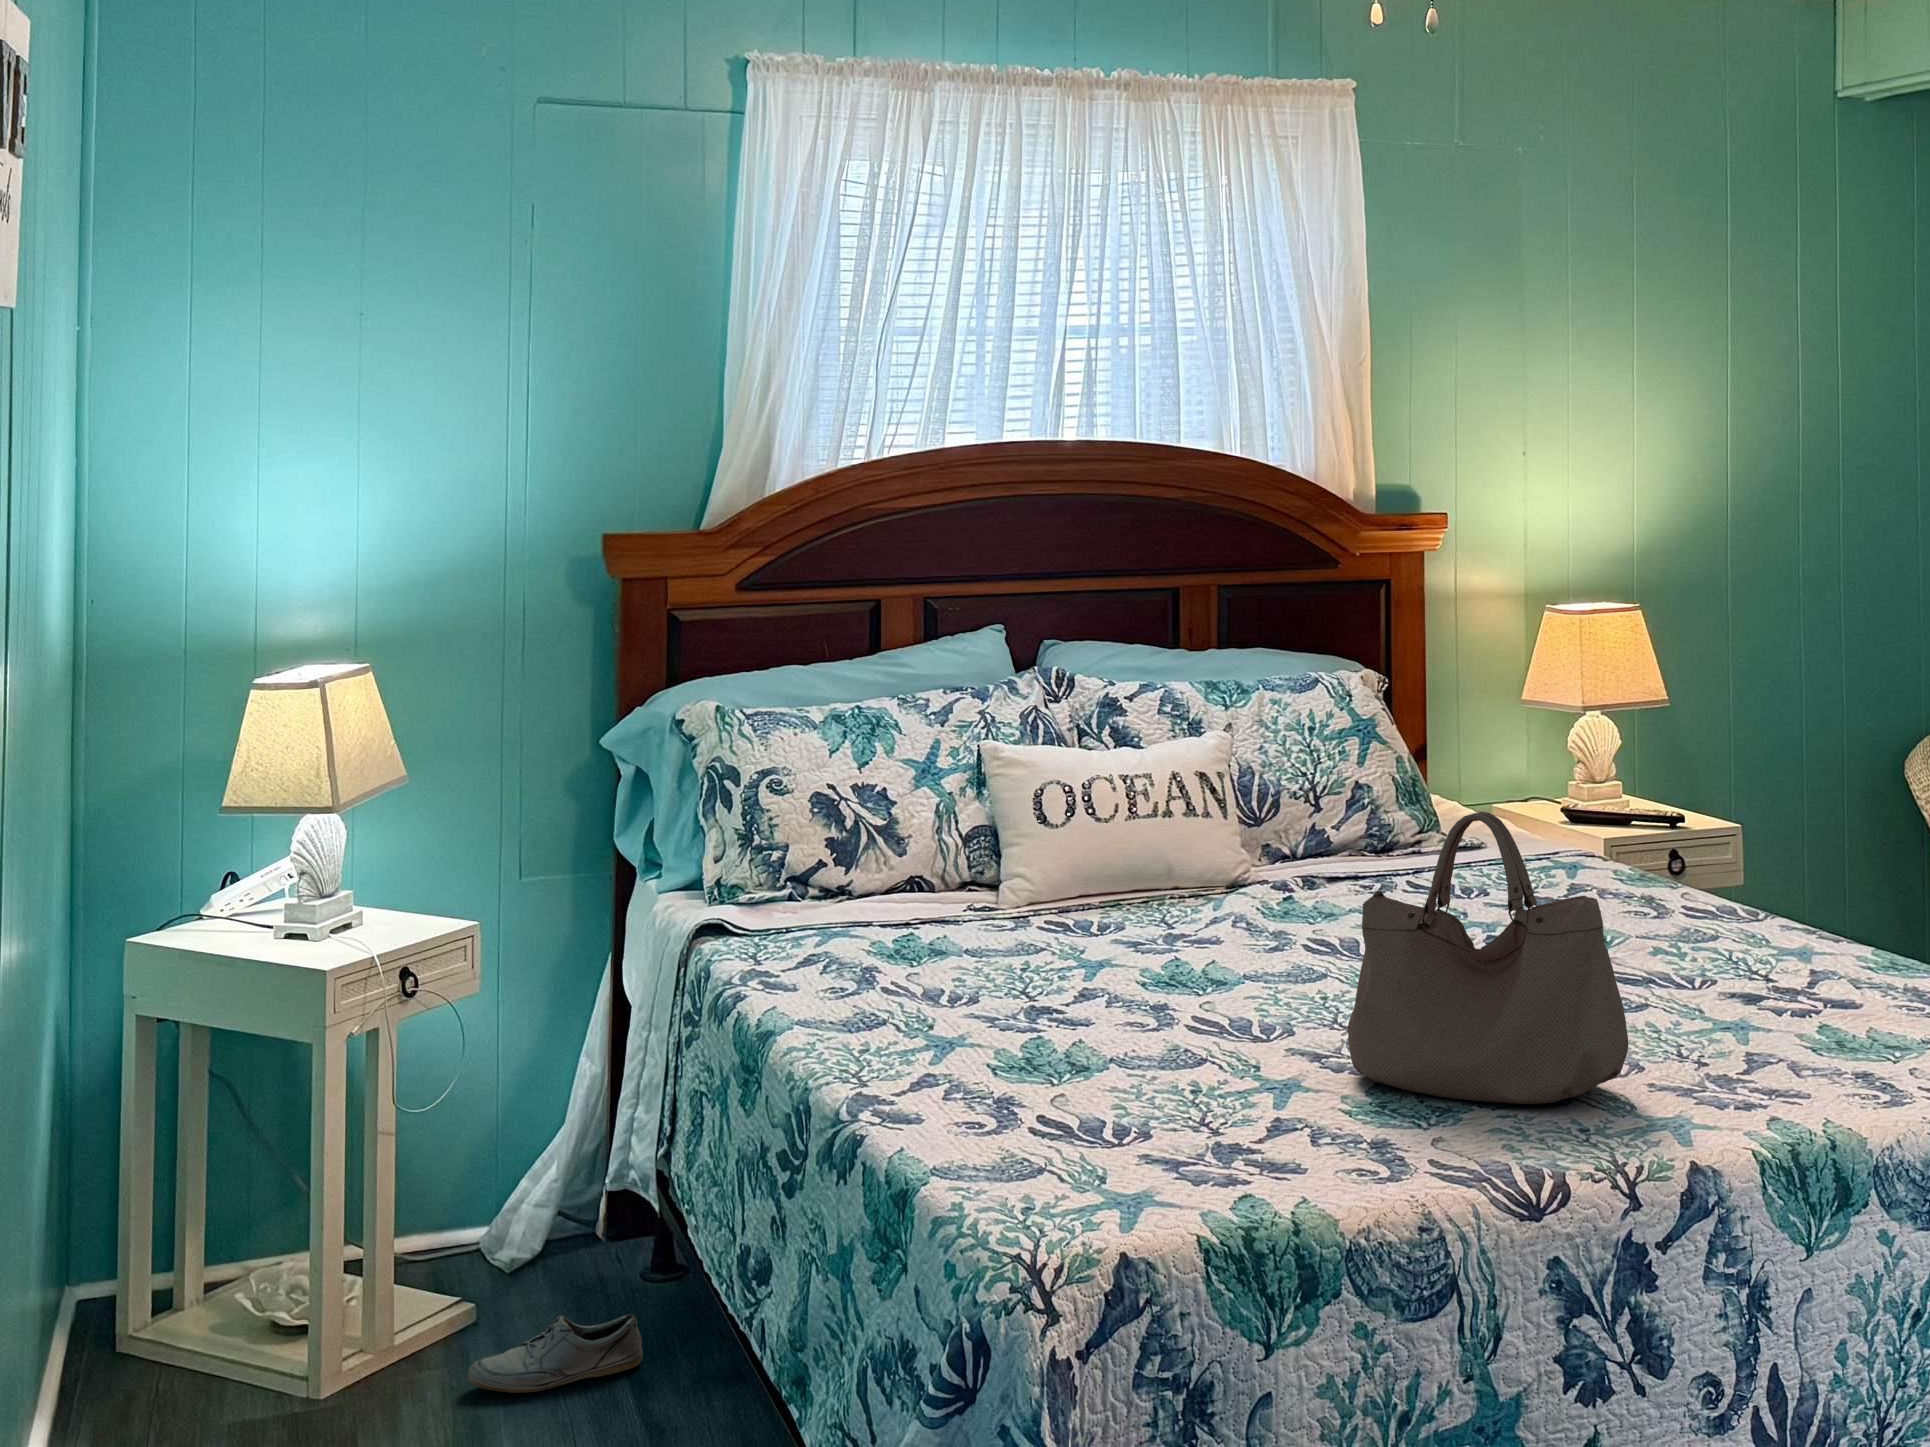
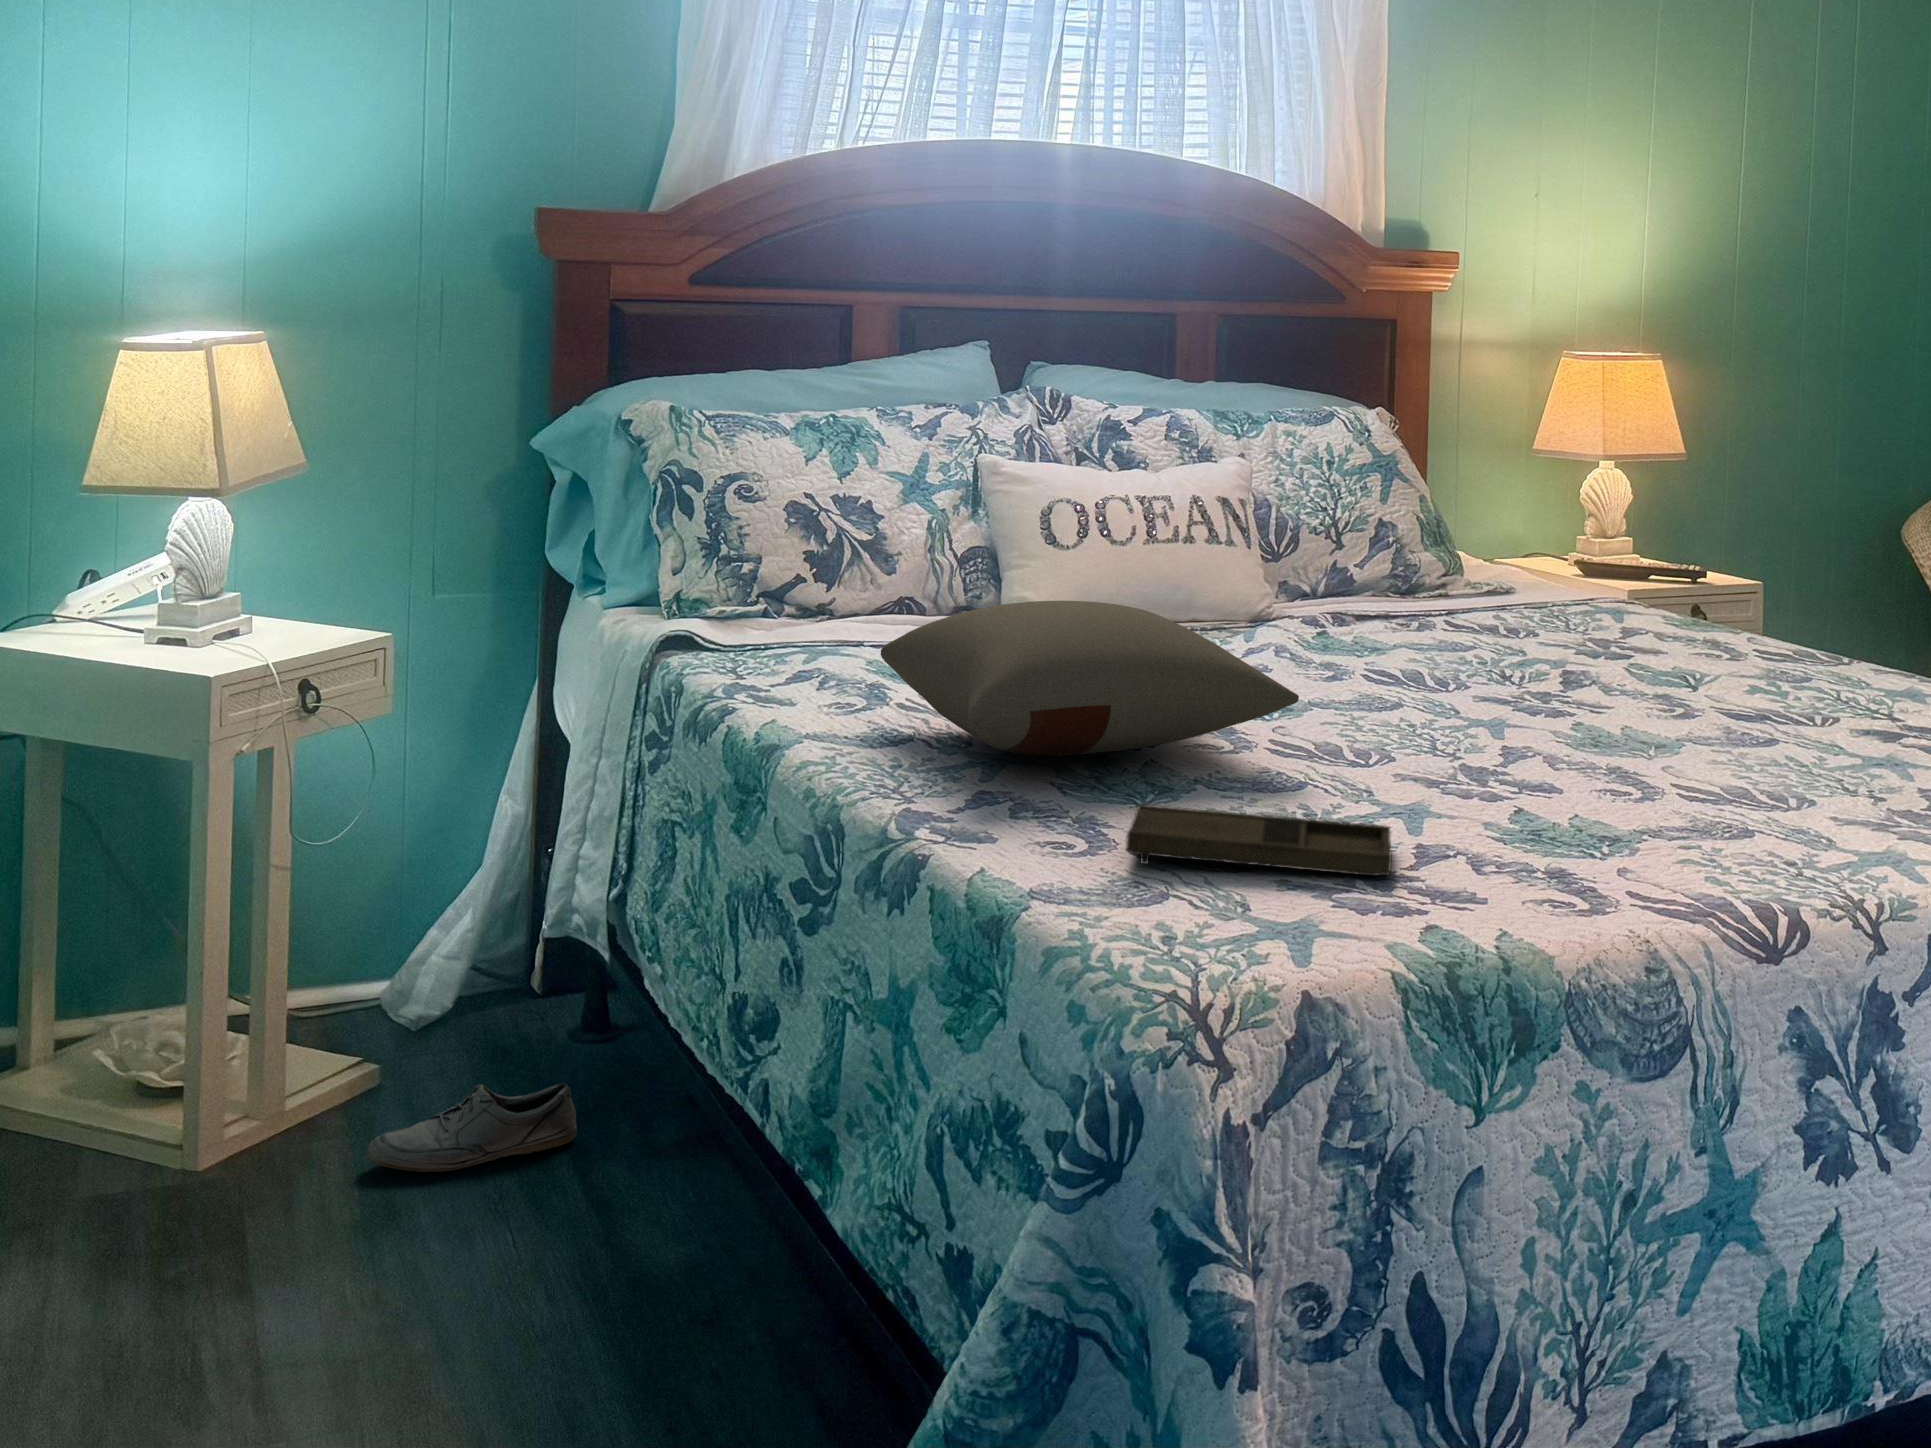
handbag: present [1348,811,1628,1104] -> none [1485,505,1830,838]
pillow: none [864,895,1199,1033] -> present [881,601,1299,756]
tray: none [1018,1083,1246,1145] -> present [1126,804,1392,876]

